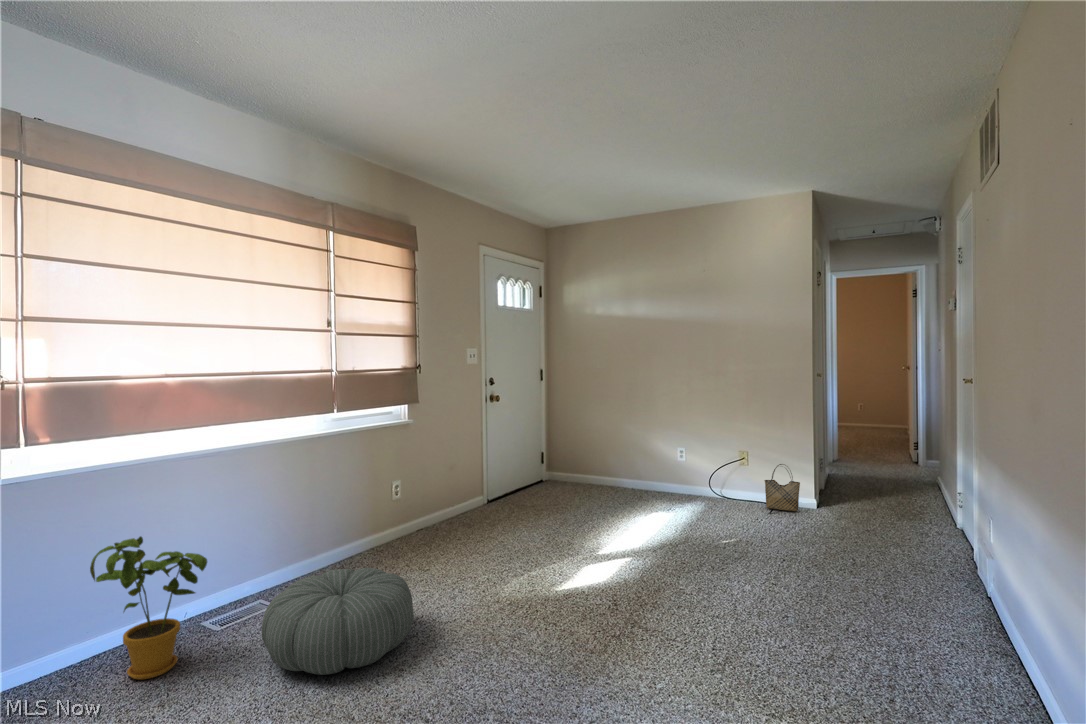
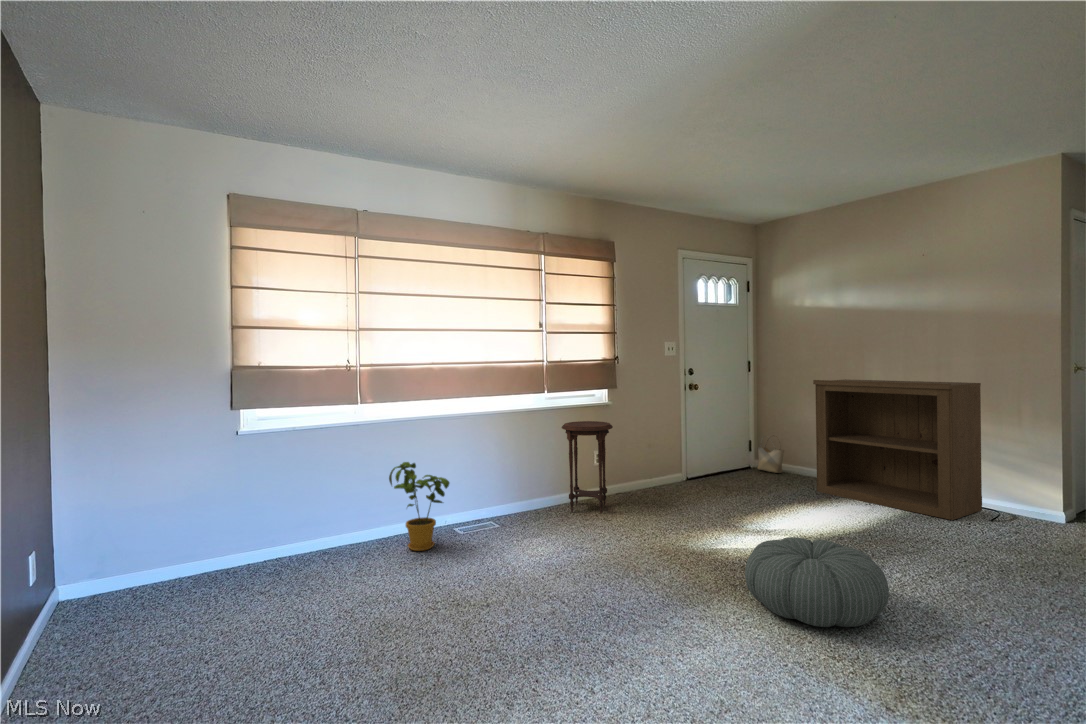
bookshelf: none [615,387,755,518] -> present [813,379,982,520]
side table: none [357,446,424,566] -> present [562,421,613,513]
woven basket: present [765,464,800,511] -> present [758,447,784,473]
pouf: present [262,568,413,675] -> present [745,537,889,627]

